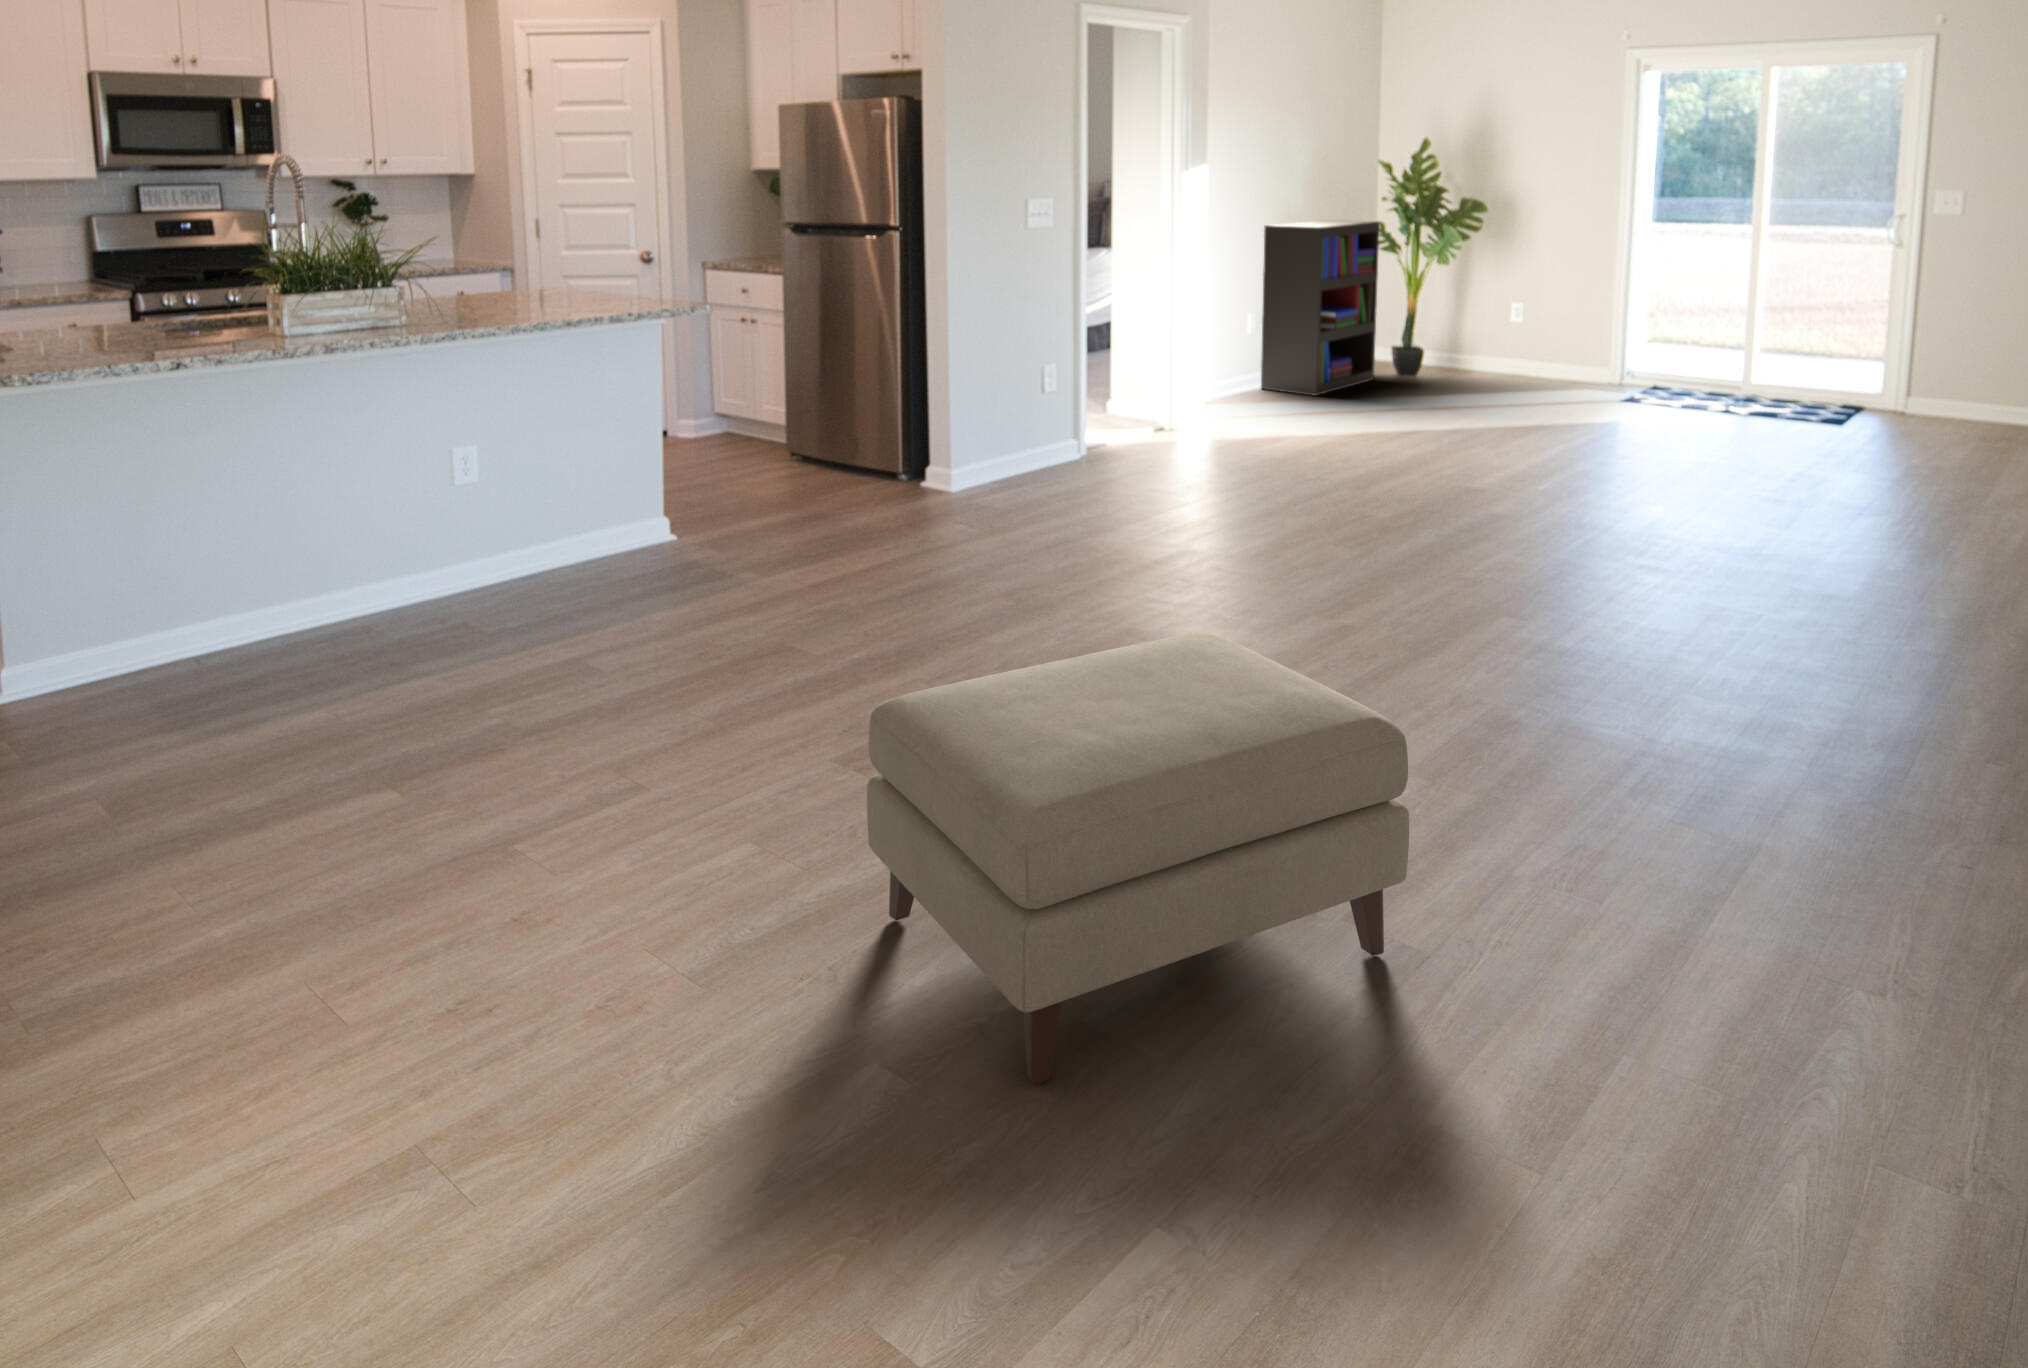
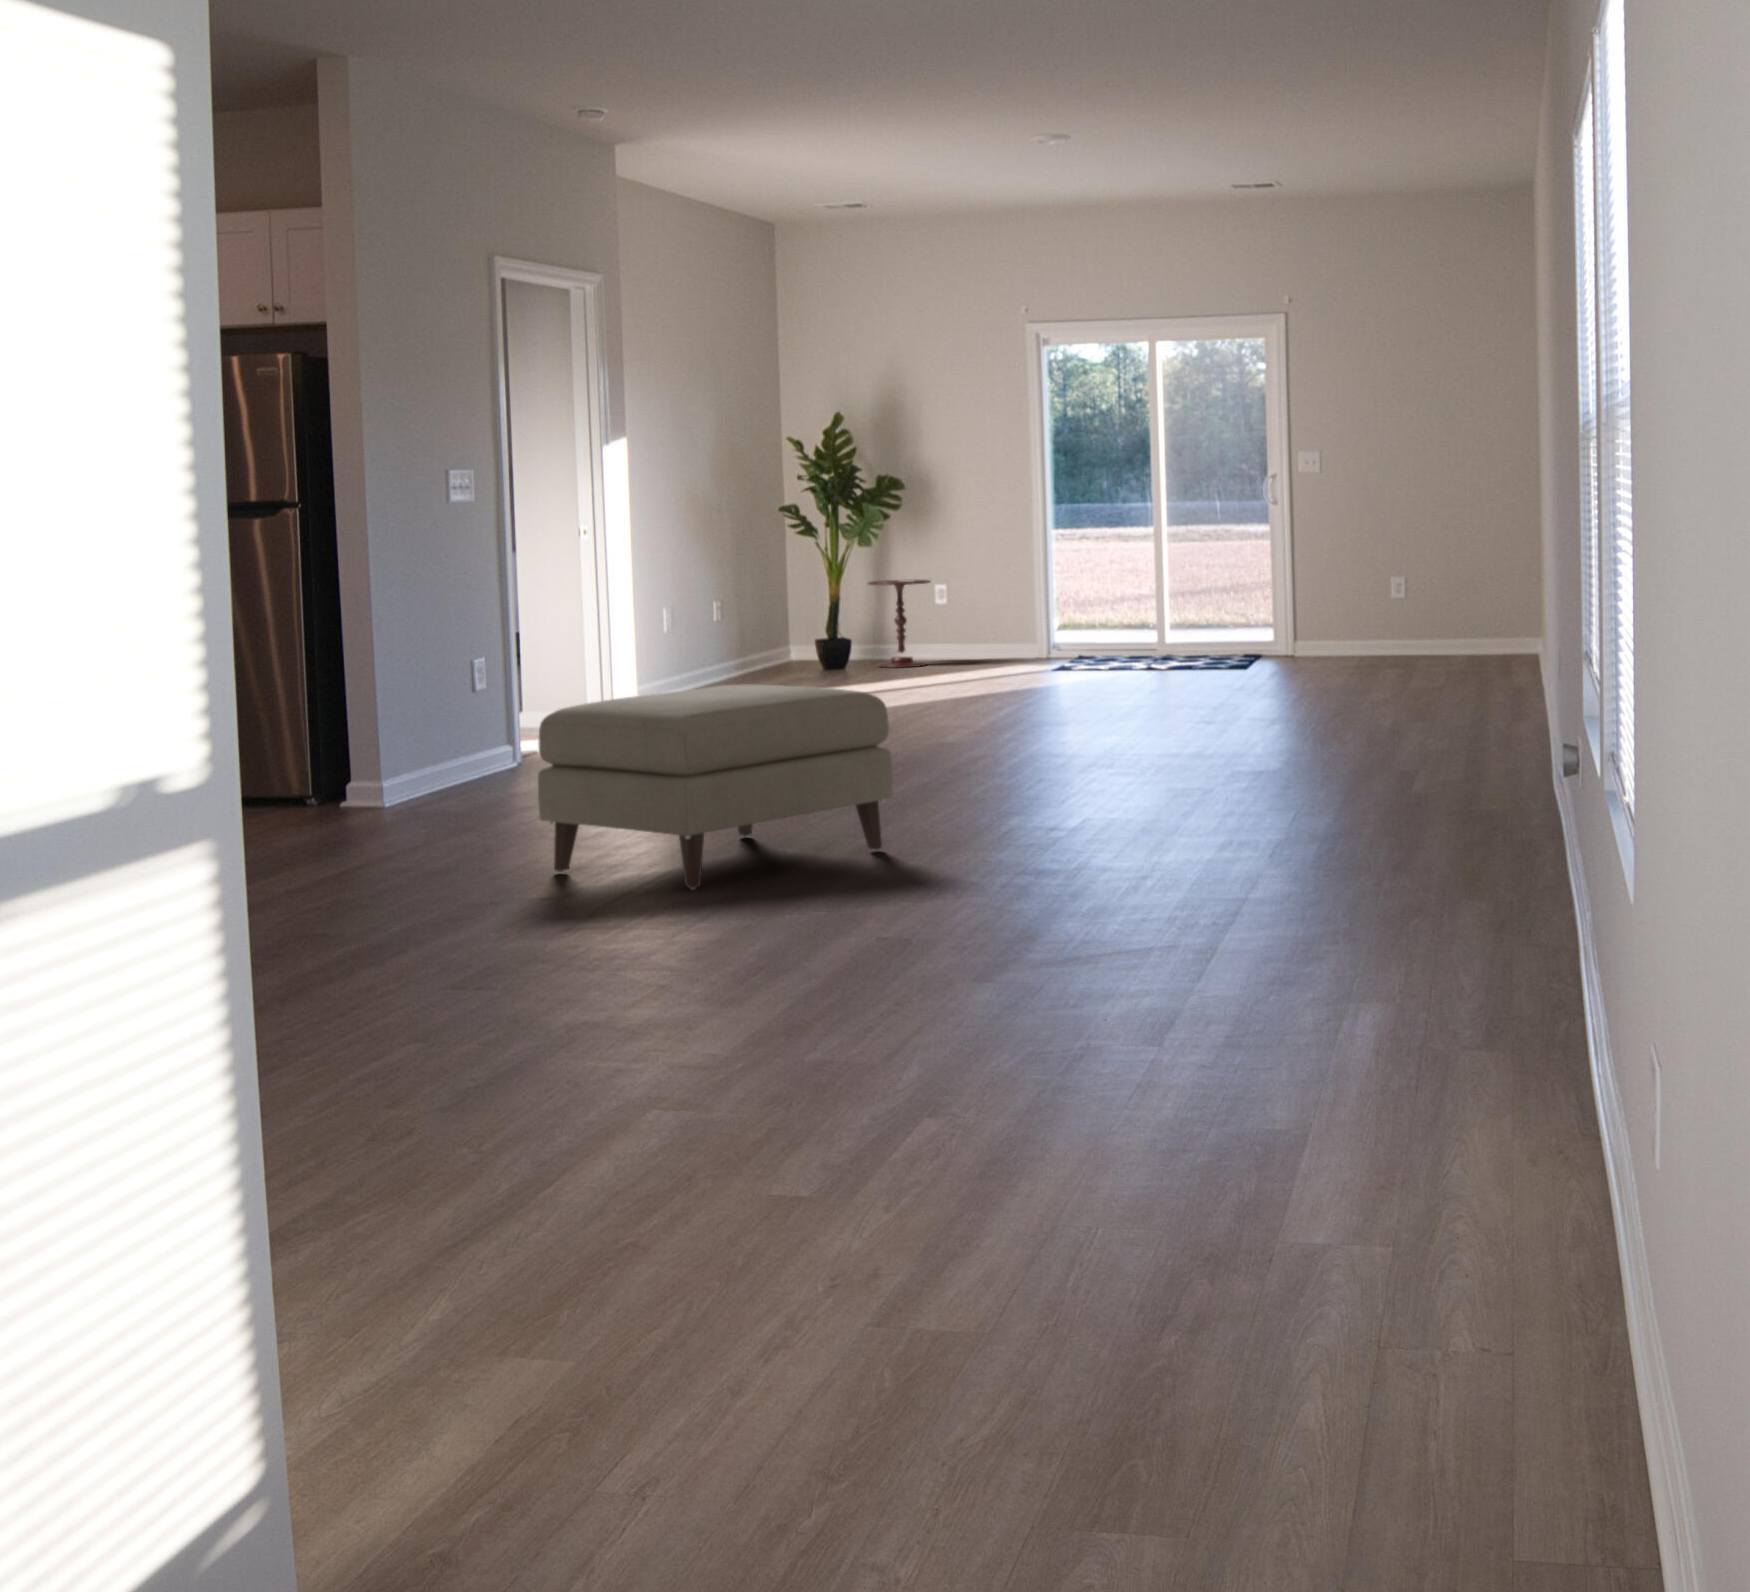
bookshelf: present [1261,220,1380,396] -> none [676,500,802,686]
side table: none [1443,295,1505,378] -> present [868,580,930,668]

